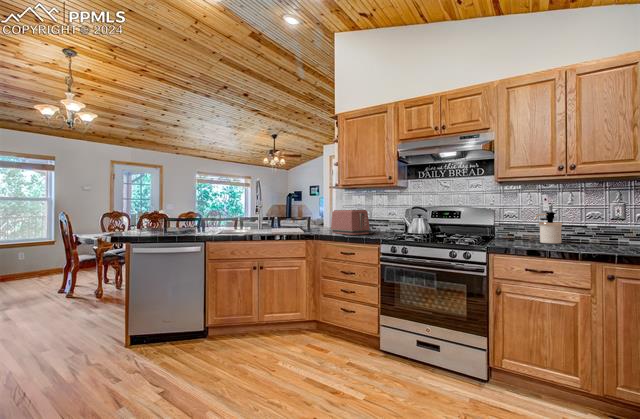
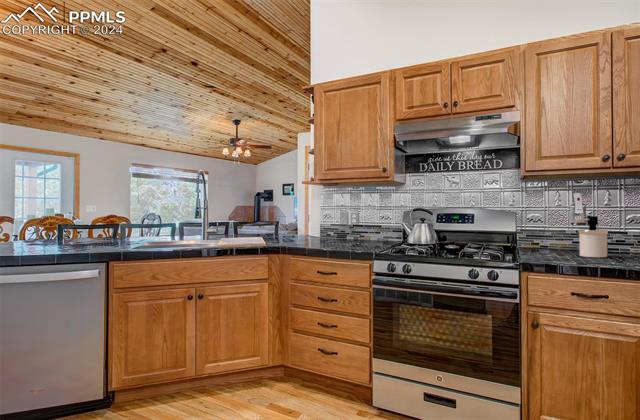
toaster: present [331,210,370,235] -> none [305,213,357,247]

